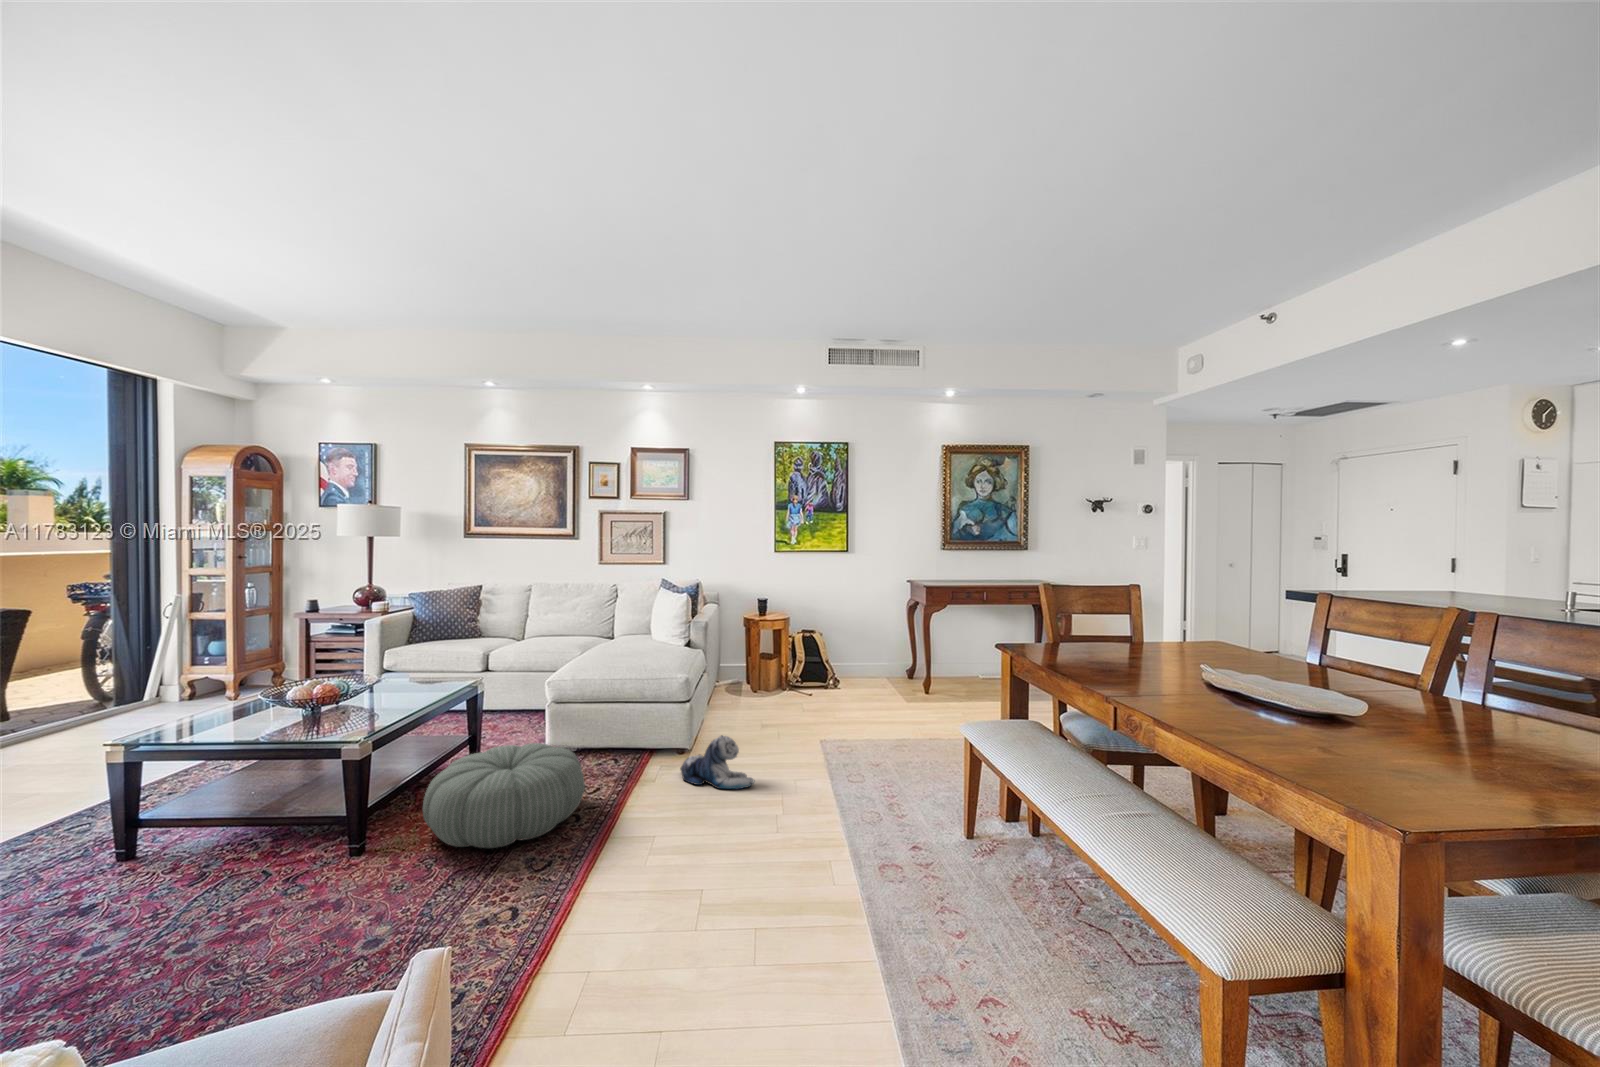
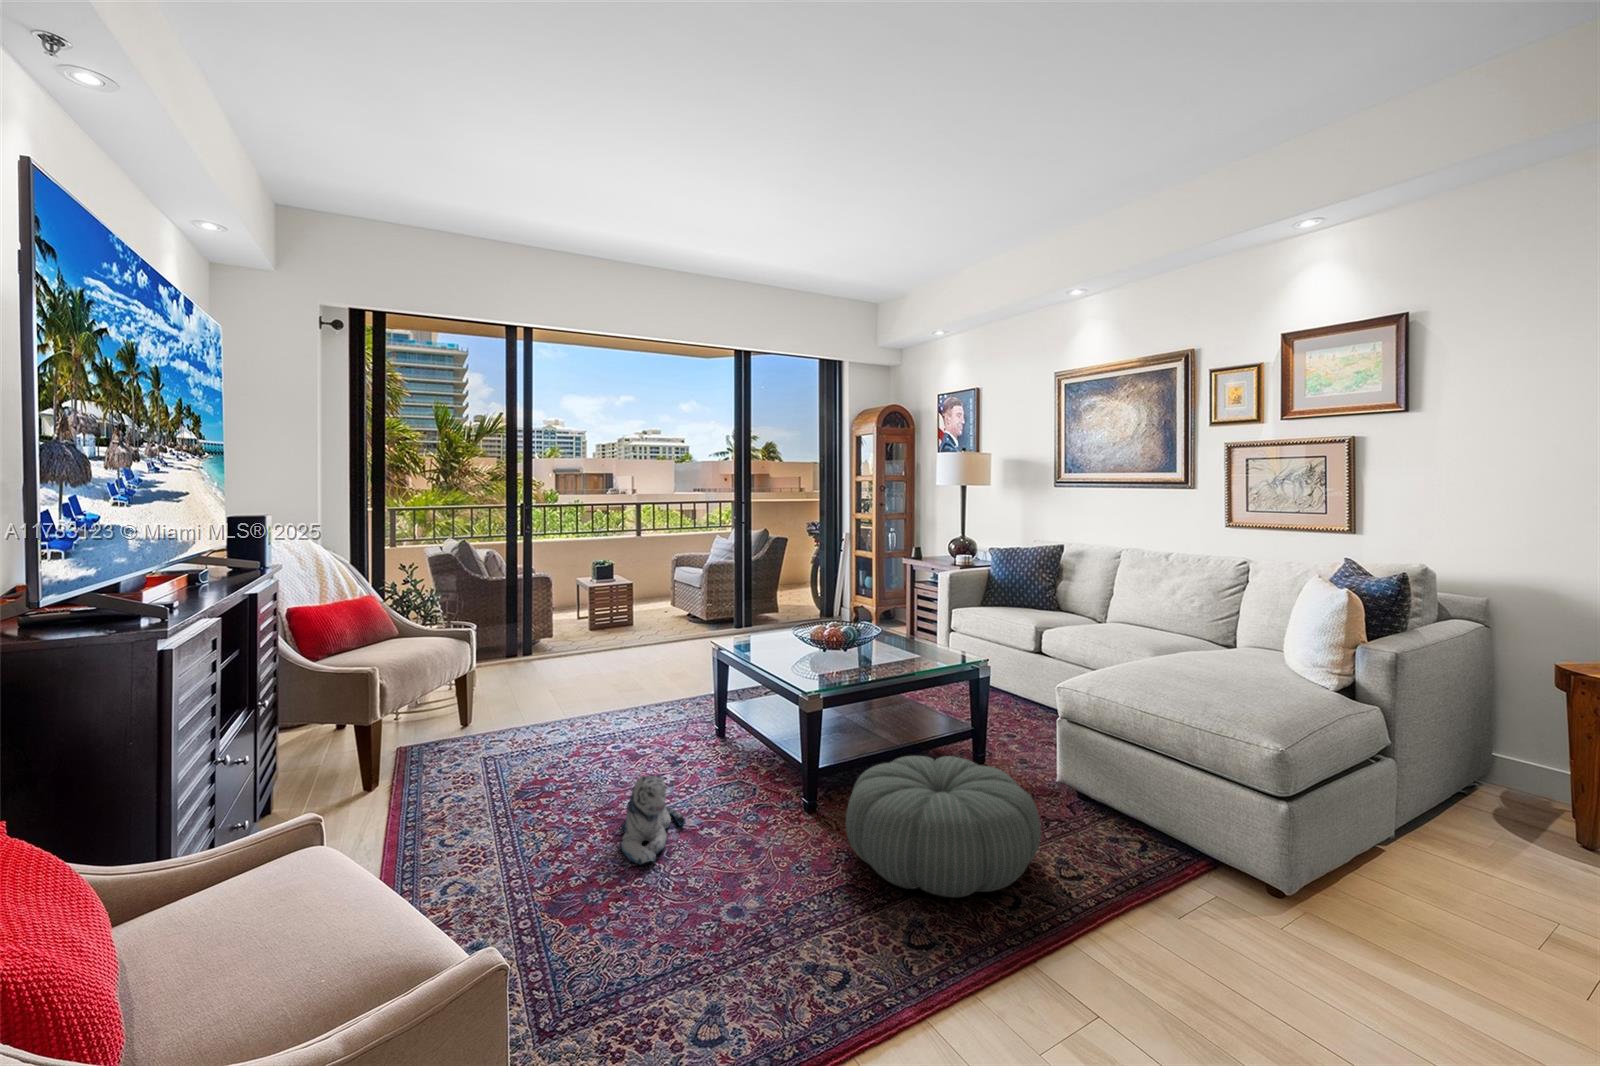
plush toy: present [680,736,755,789] -> present [621,776,685,865]

